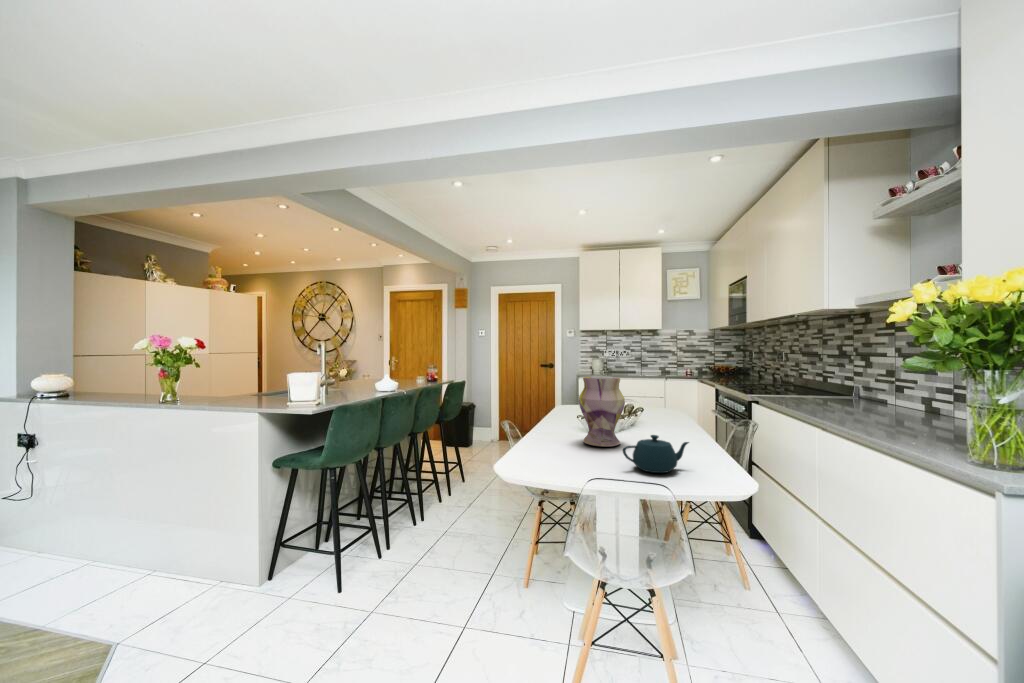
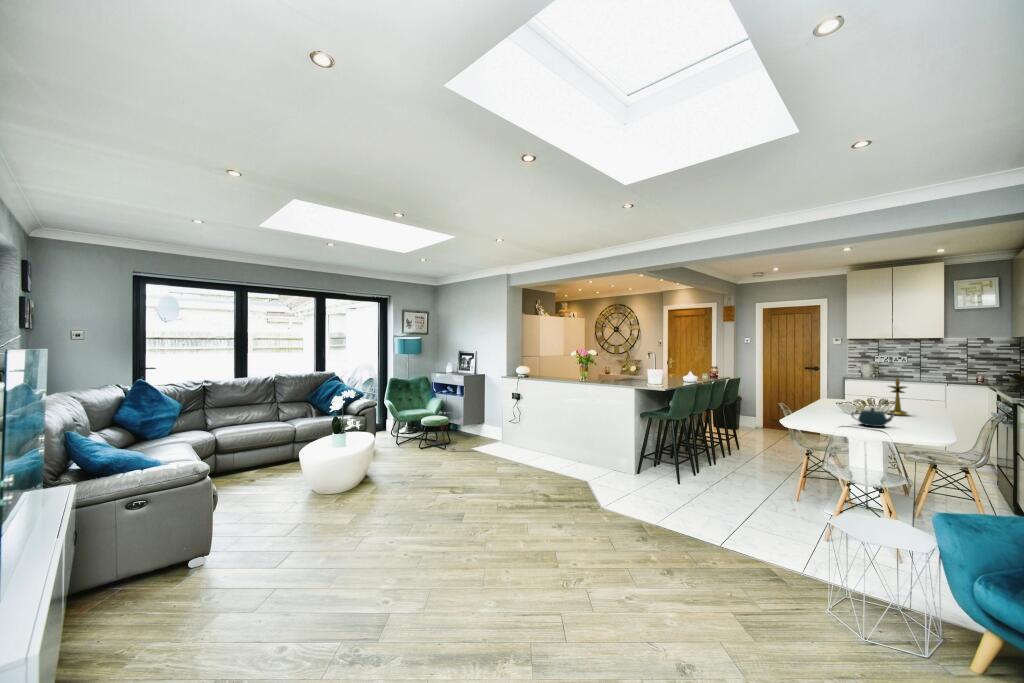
candlestick: none [649,373,675,434] -> present [888,377,907,416]
vase: present [579,376,625,447] -> none [828,377,861,417]

